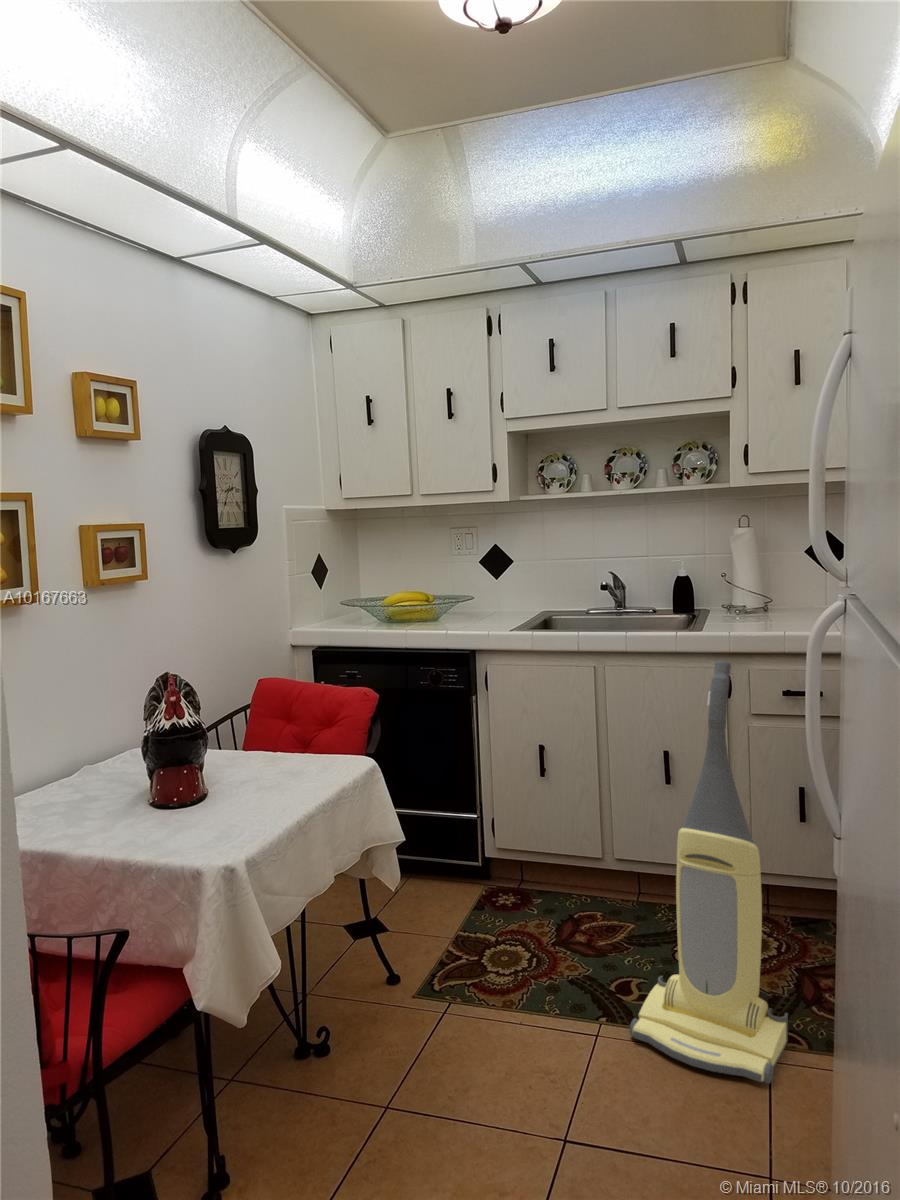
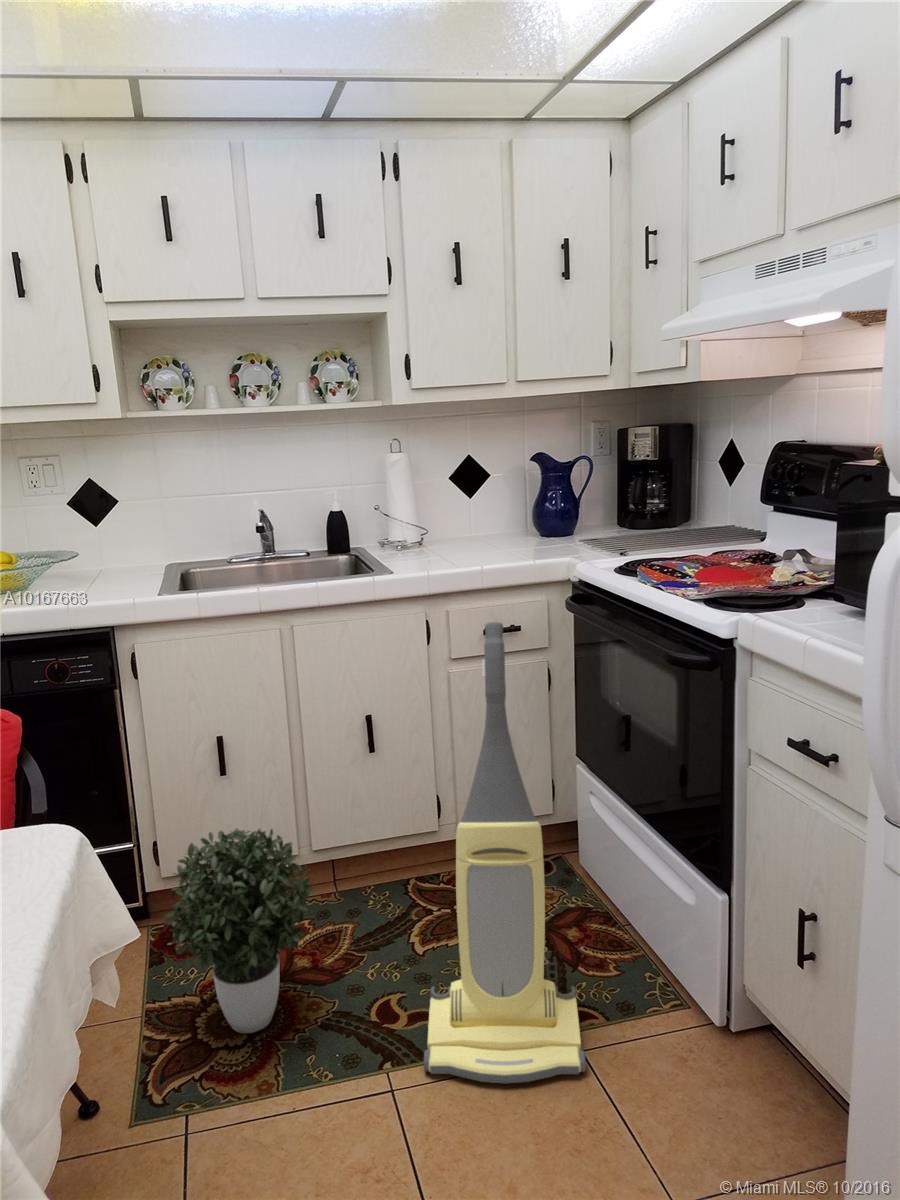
potted plant: none [460,804,578,970] -> present [164,828,315,1033]

